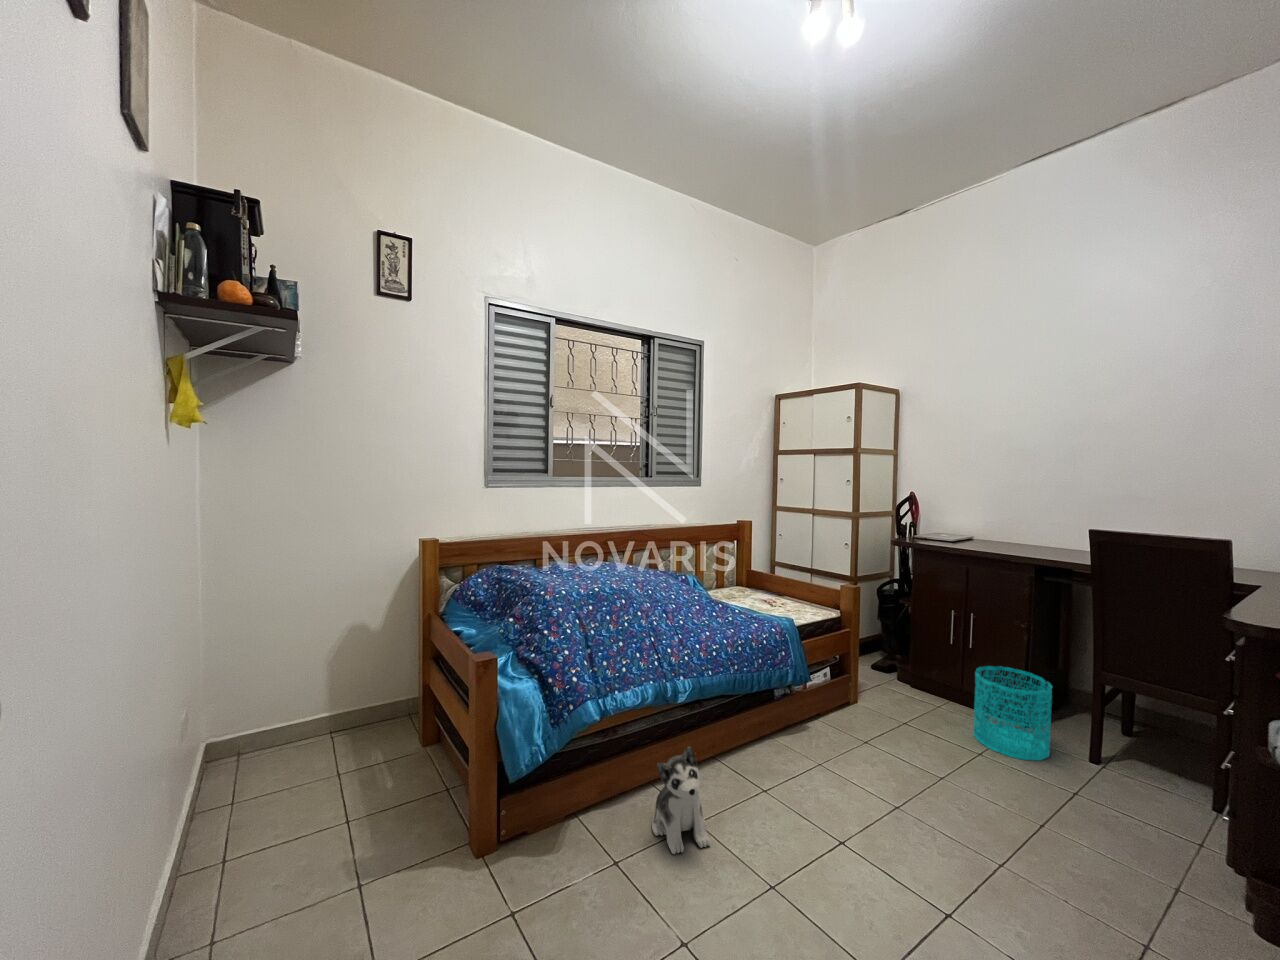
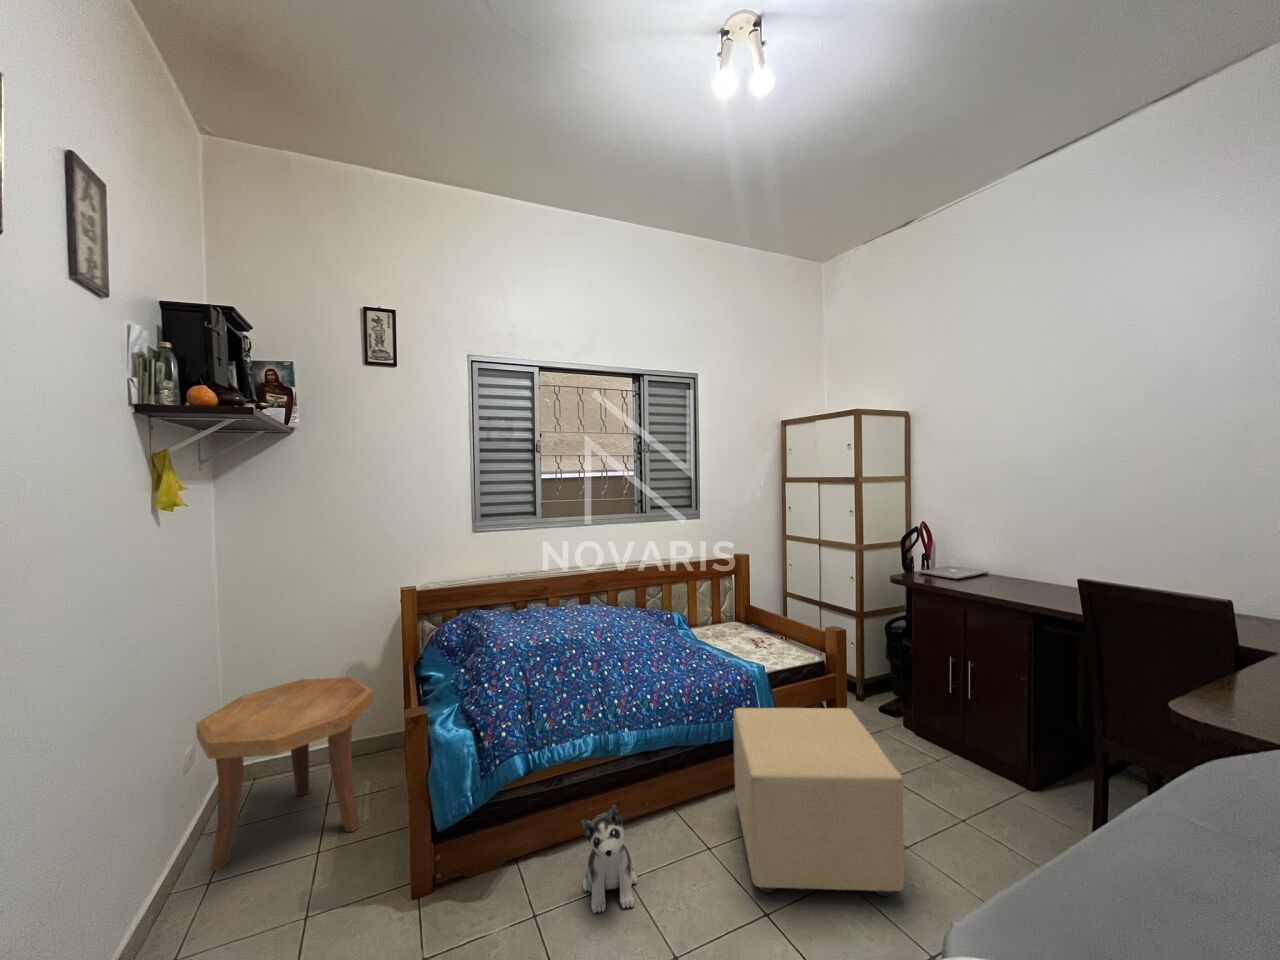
side table: none [199,636,397,849] -> present [196,677,373,871]
ottoman: none [774,655,959,824] -> present [734,708,904,896]
wastebasket: present [973,666,1052,761] -> none [967,721,1051,834]

